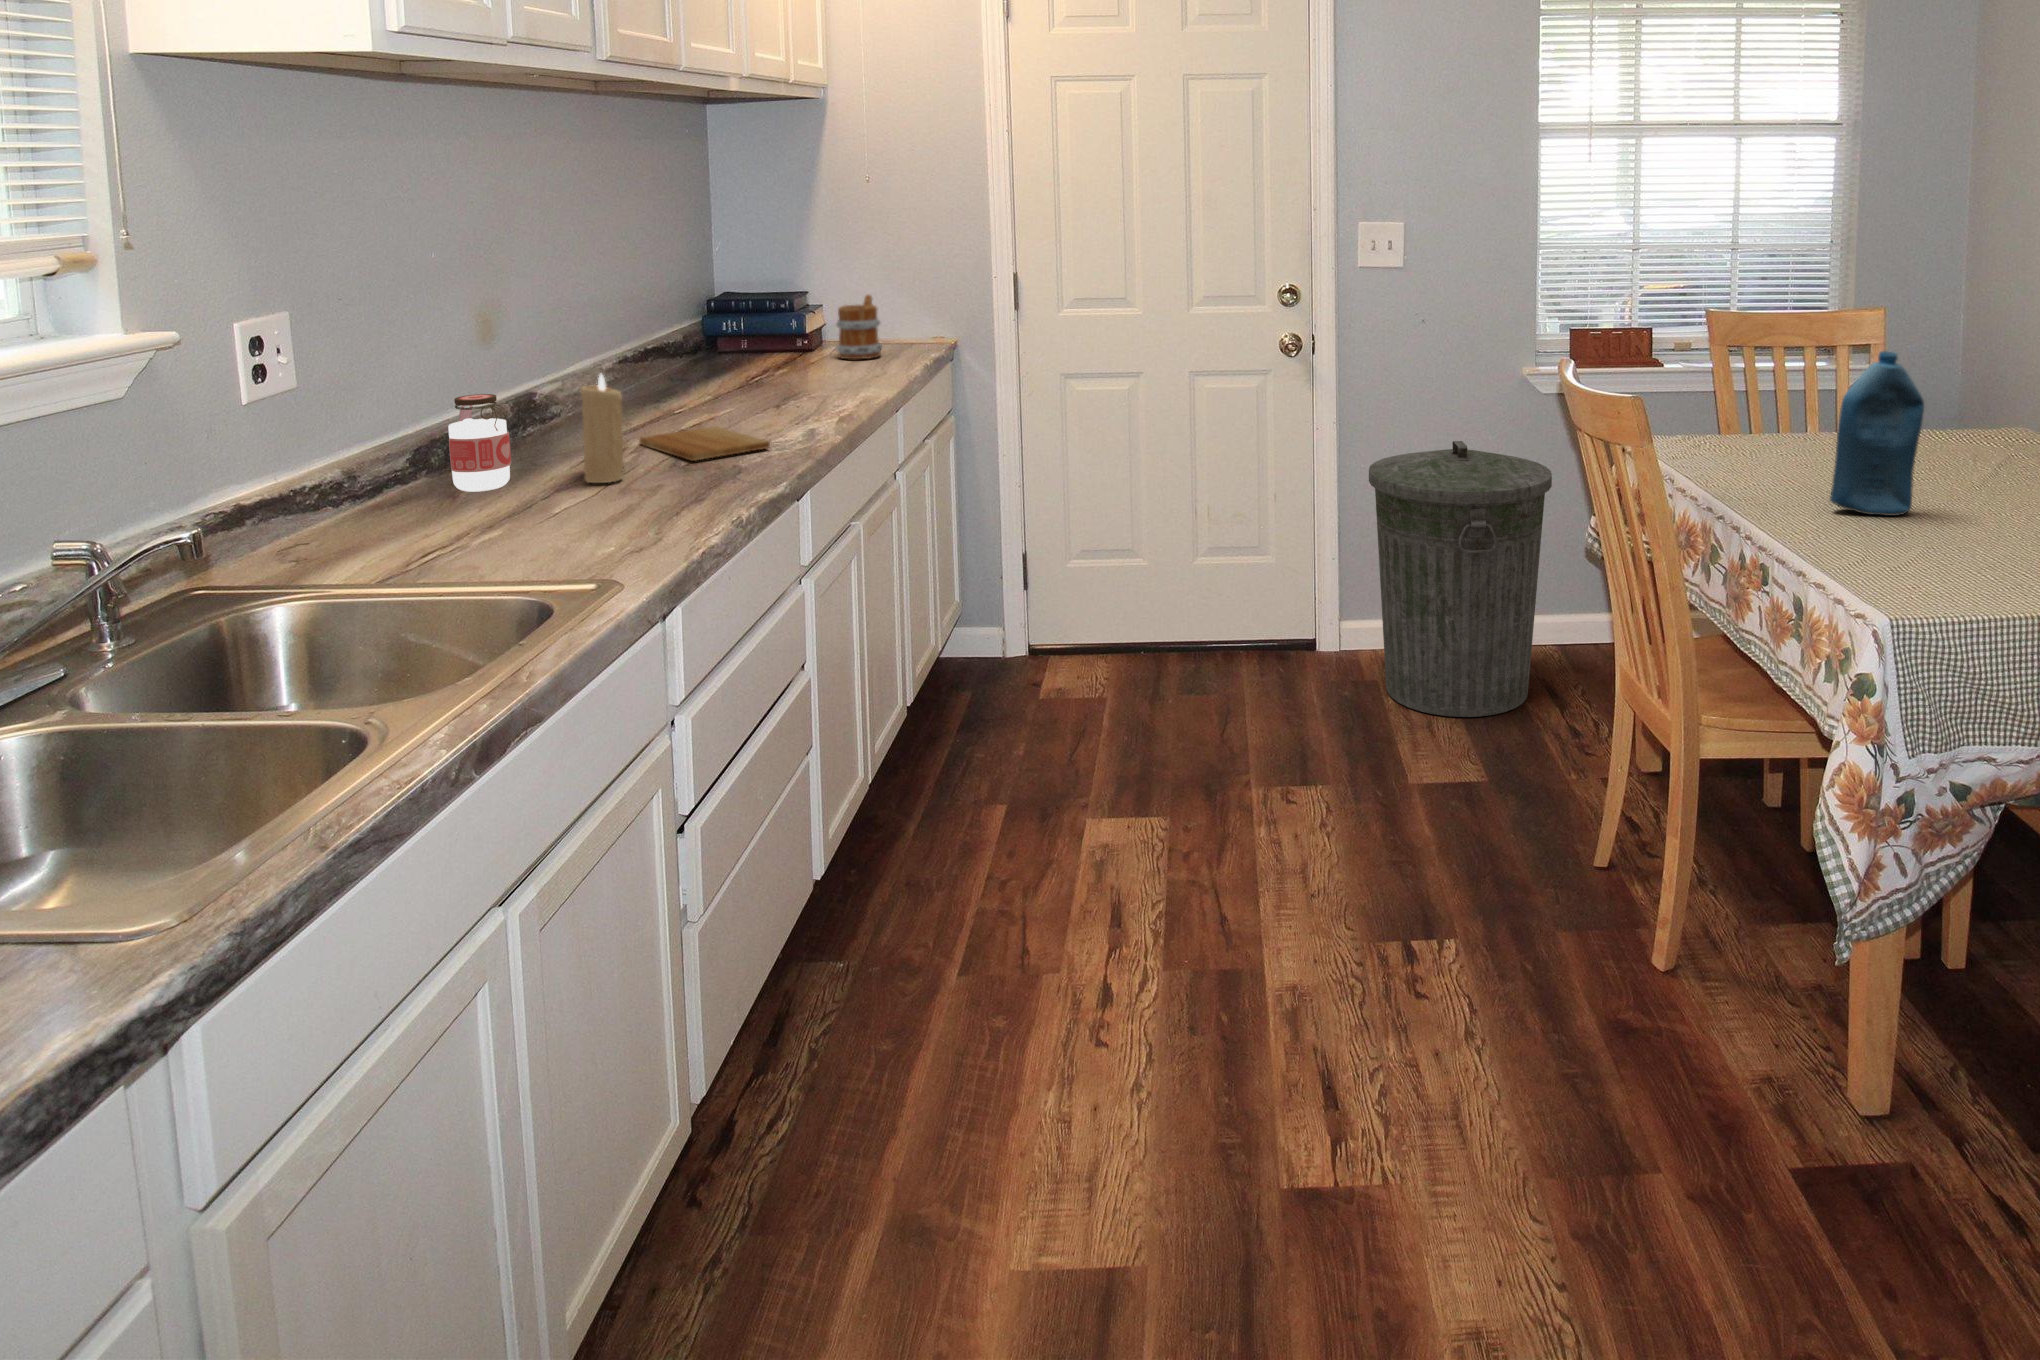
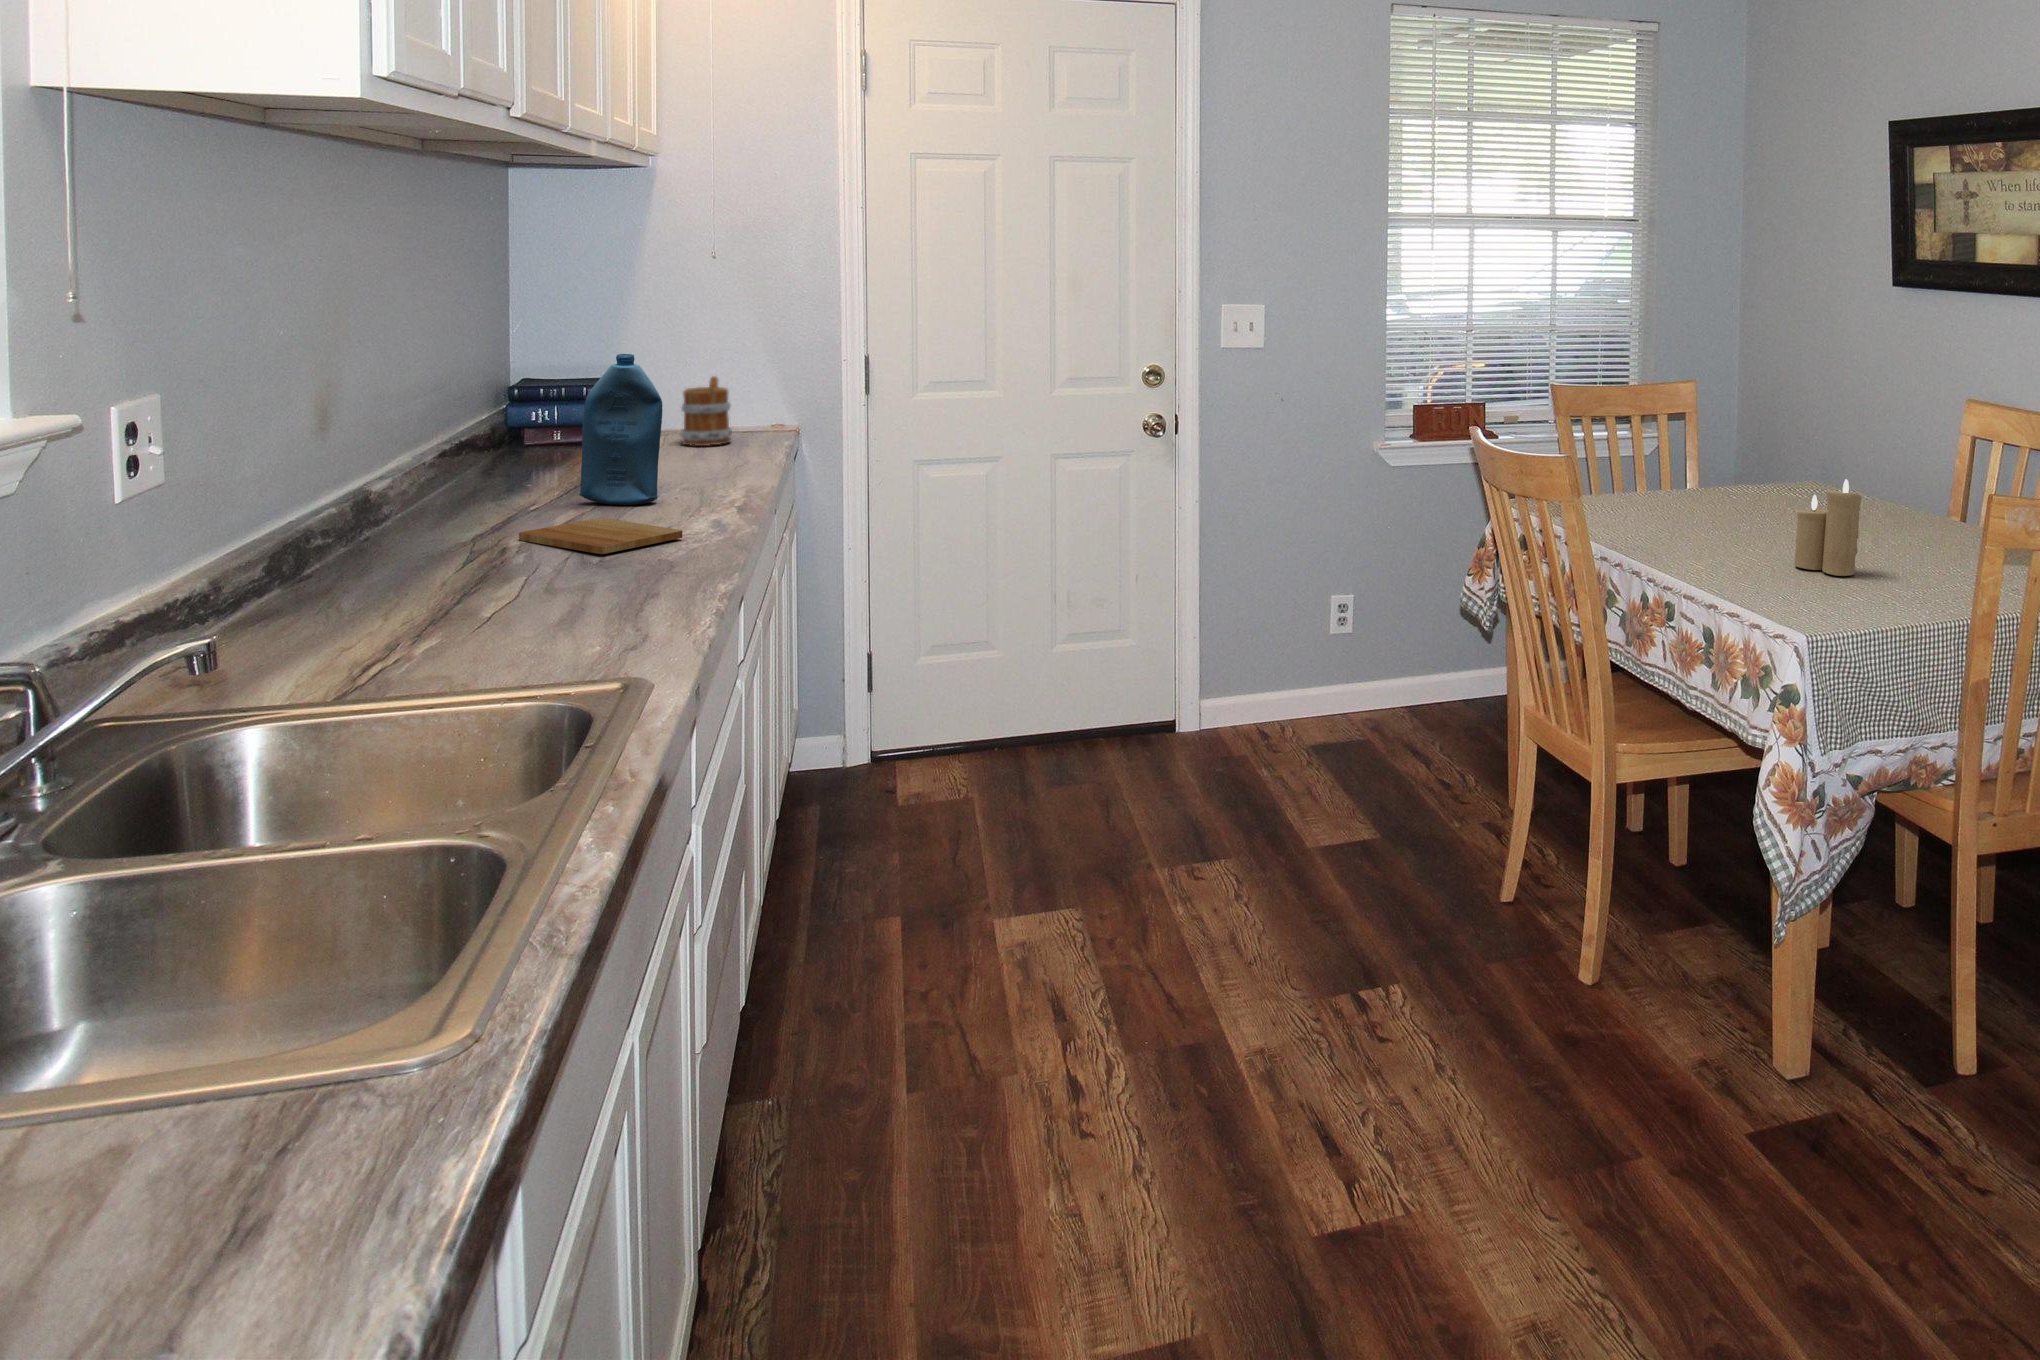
bottle: present [1830,351,1924,516] -> present [579,354,662,505]
candle: present [580,374,624,483] -> present [1794,479,1861,576]
jar: present [448,394,511,492] -> none [320,486,398,599]
trash can: present [1369,441,1552,717] -> none [1244,511,1416,777]

